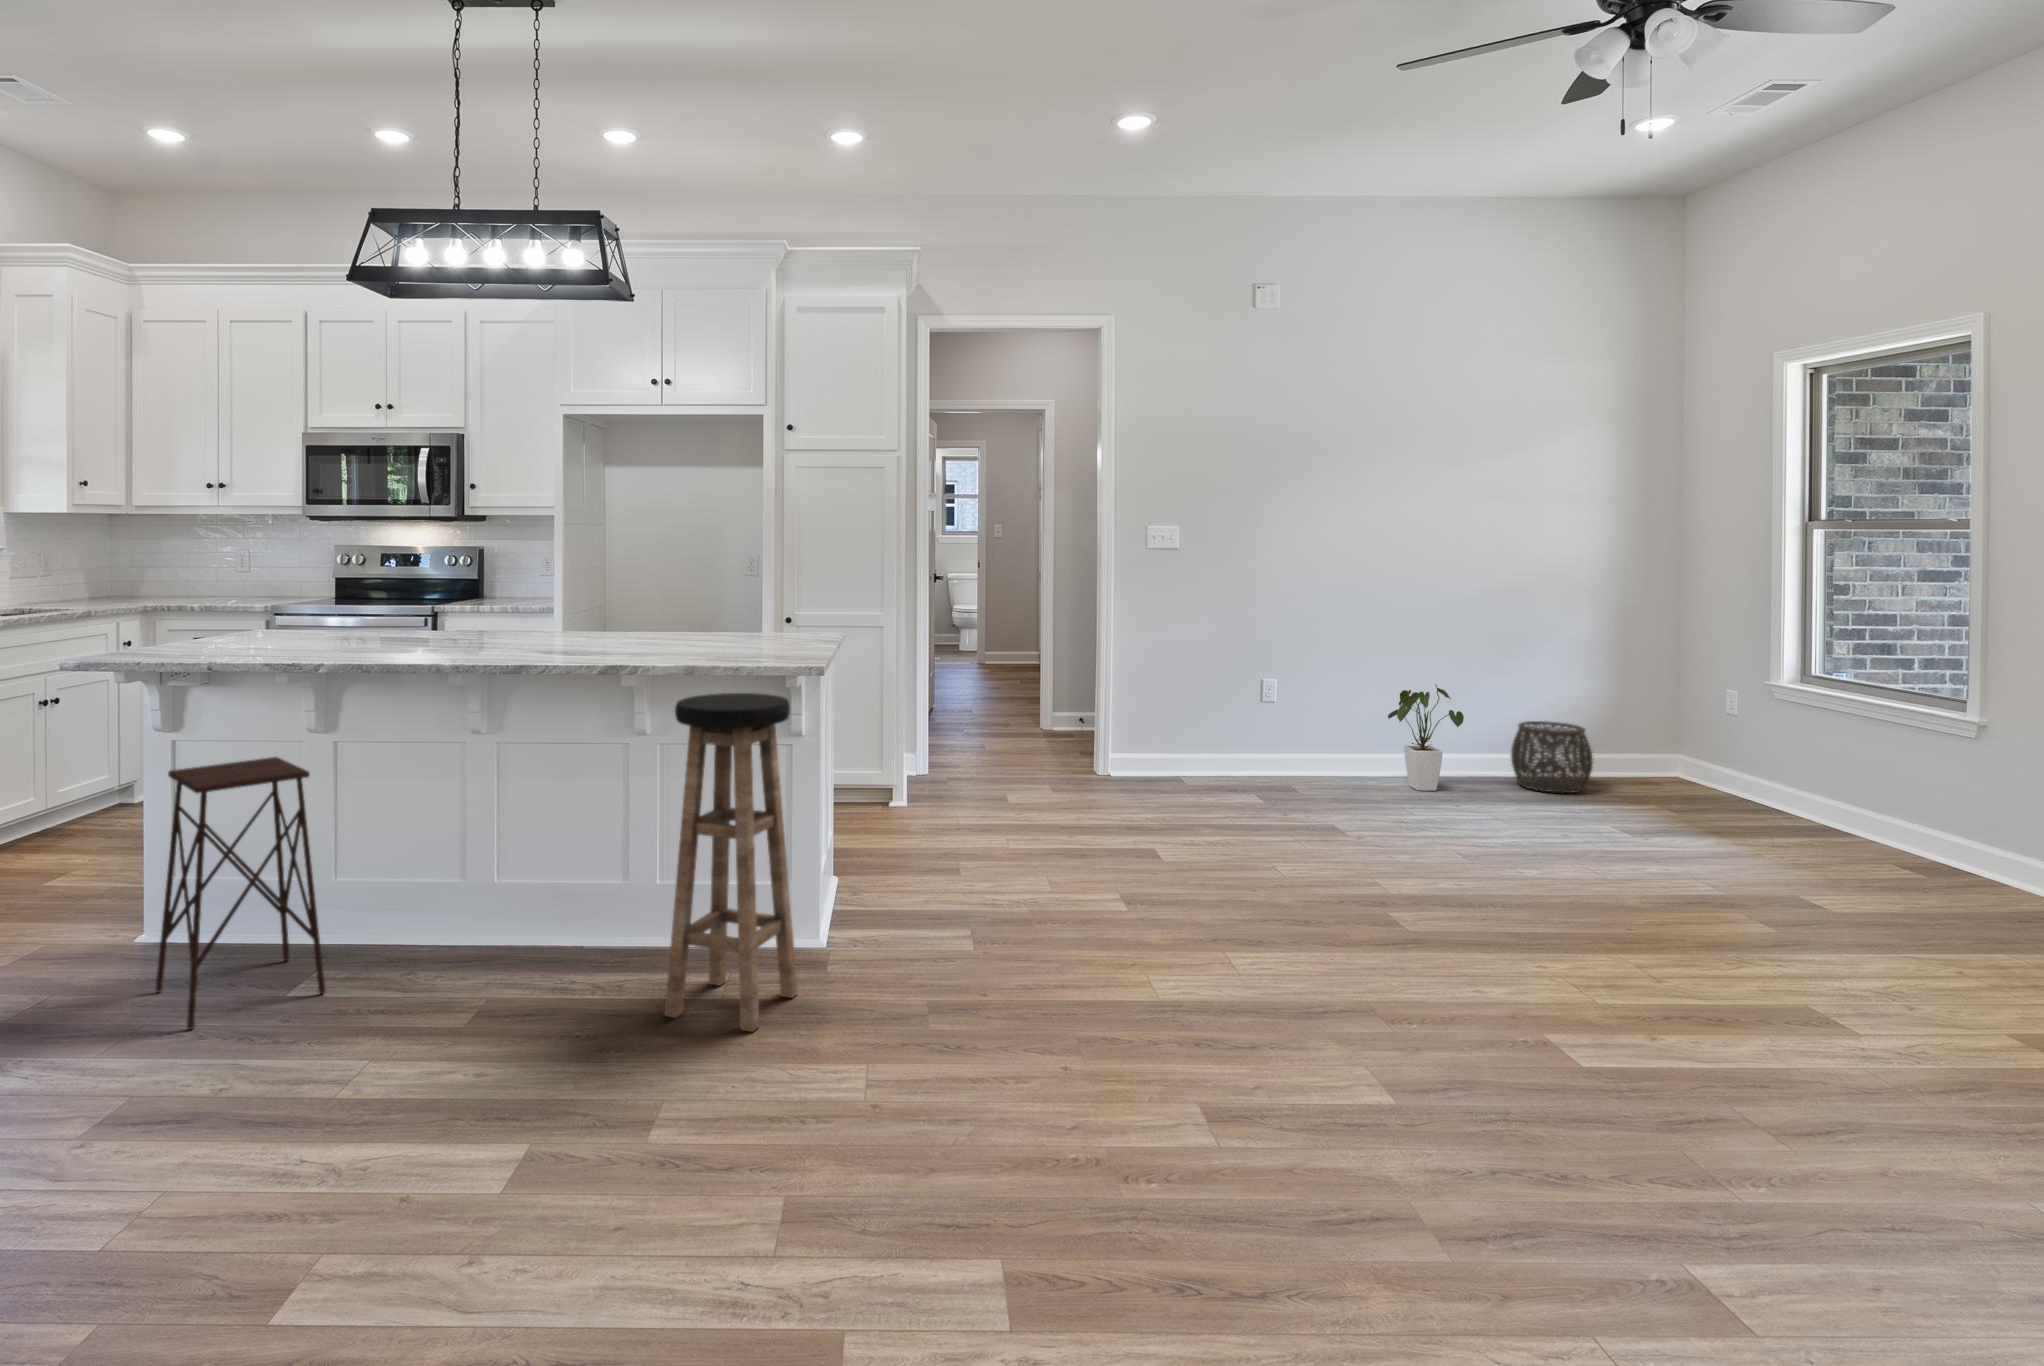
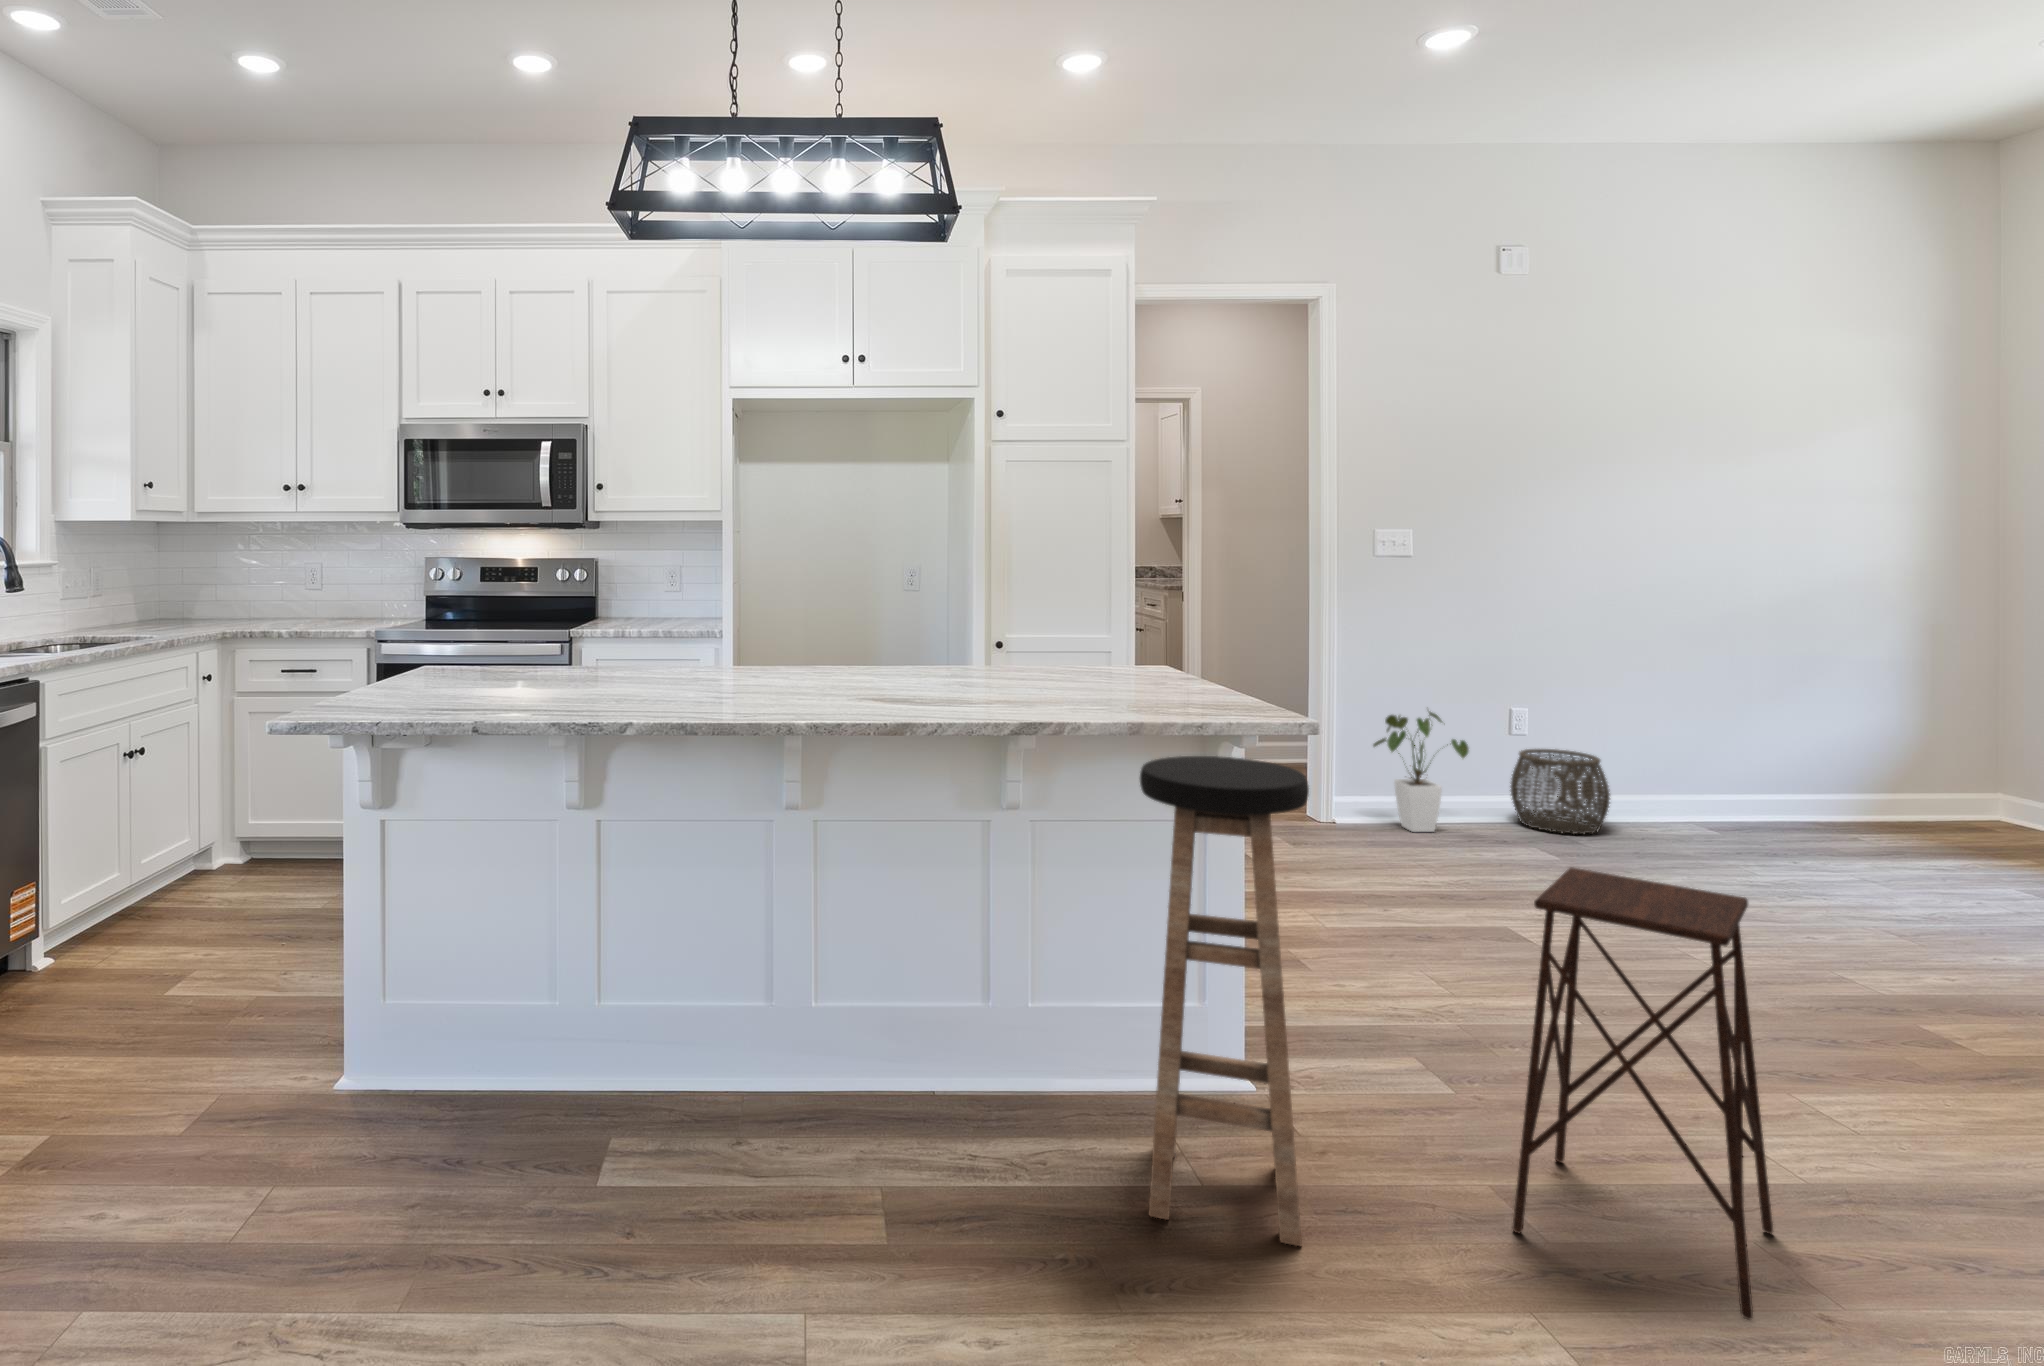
house plant: present [1388,685,1464,791] -> present [1373,712,1469,832]
woven basket: present [1511,721,1593,793] -> present [1510,749,1610,834]
side table: present [155,757,325,1029] -> present [1513,867,1773,1320]

